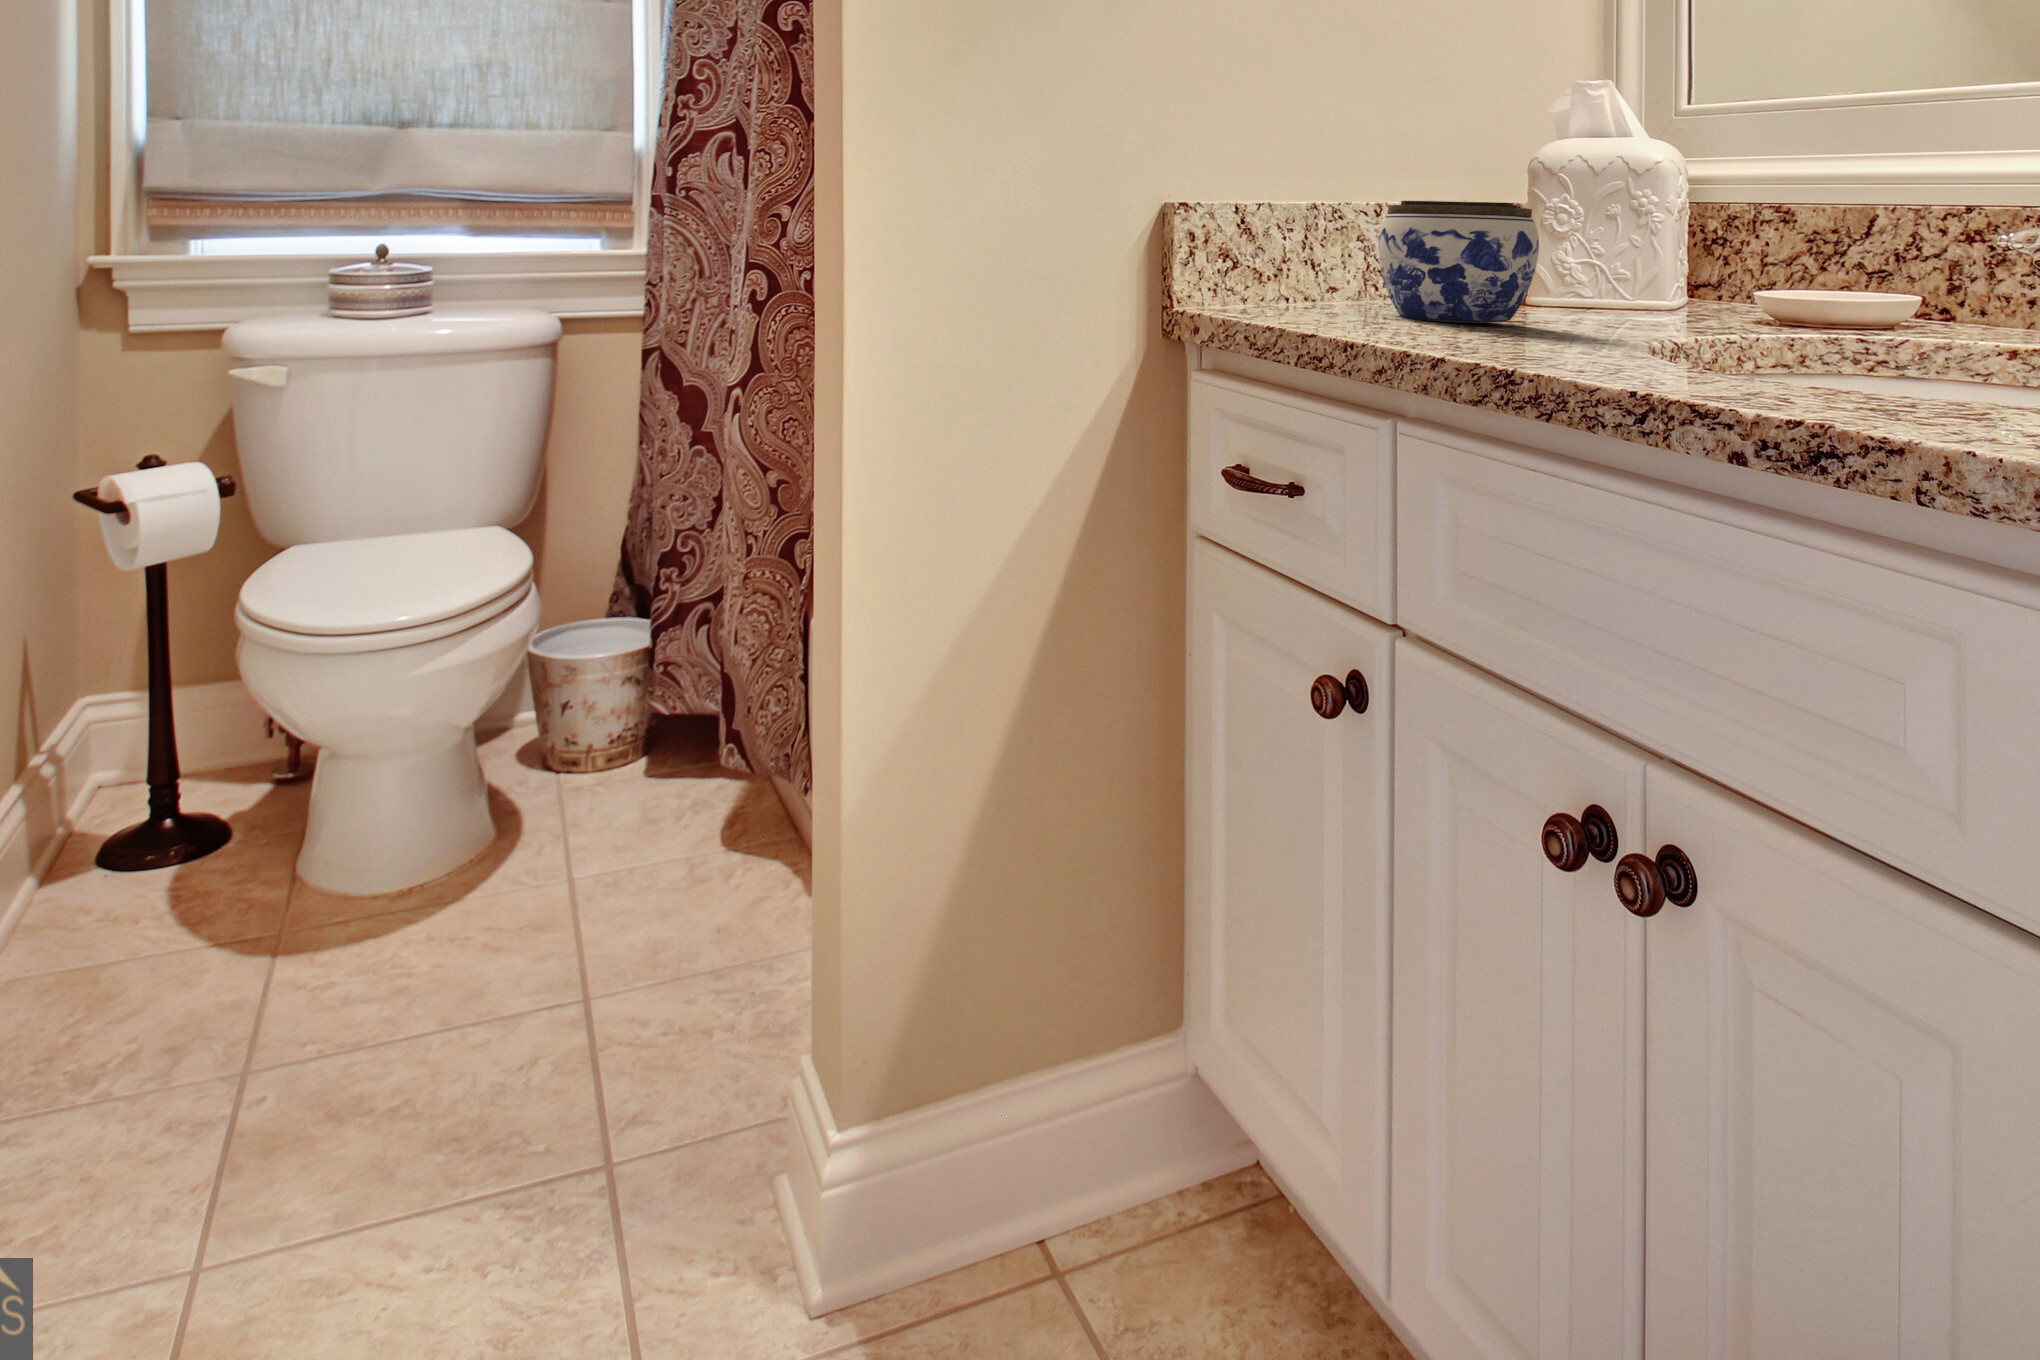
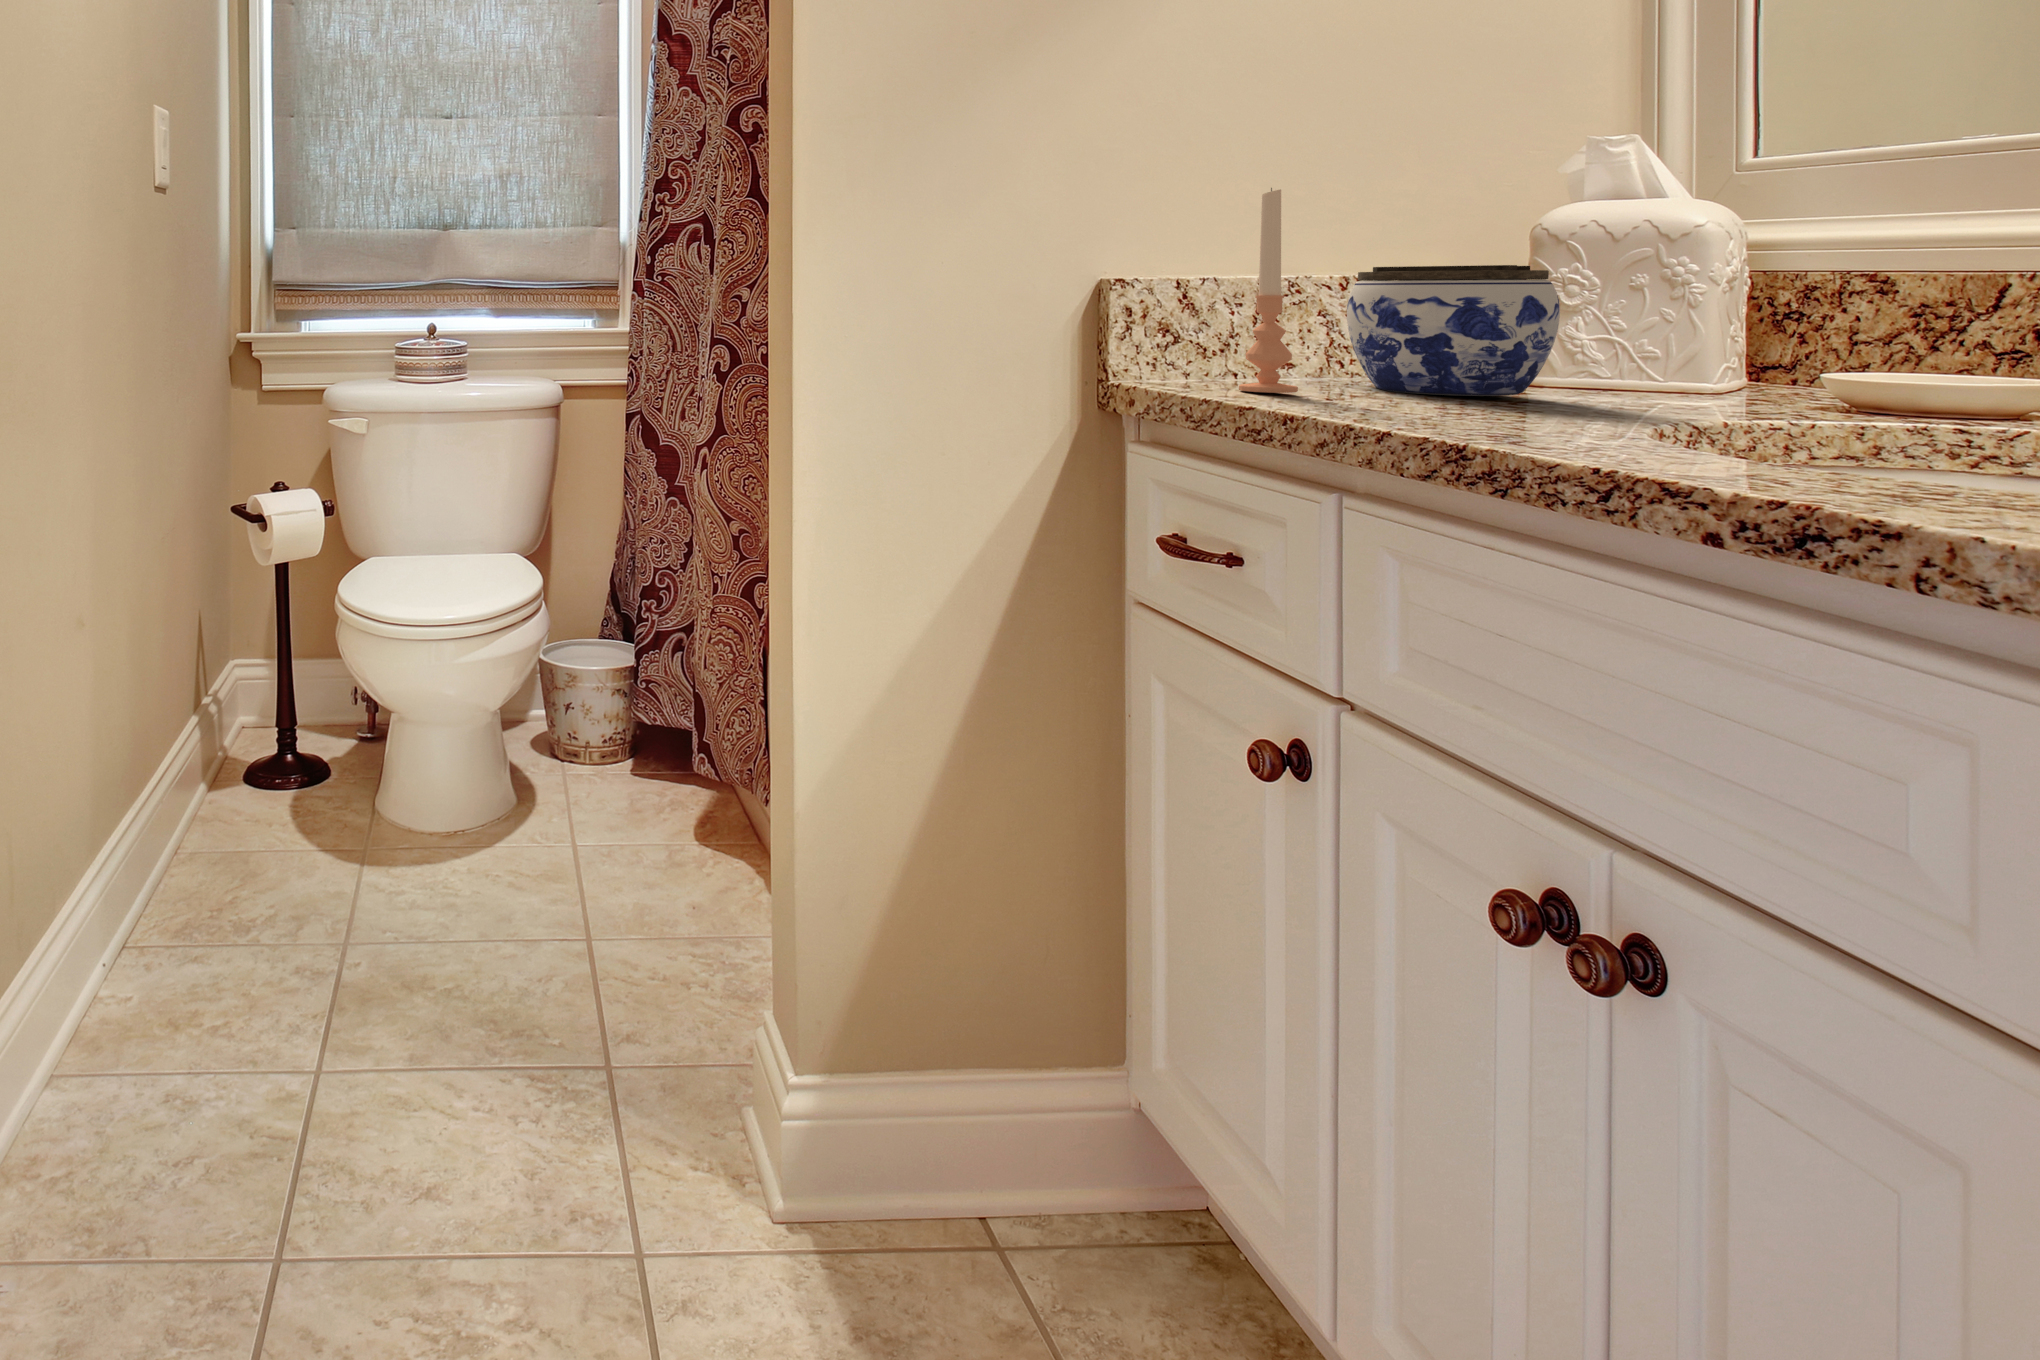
candle: none [1298,111,1349,320] -> present [1239,188,1298,393]

